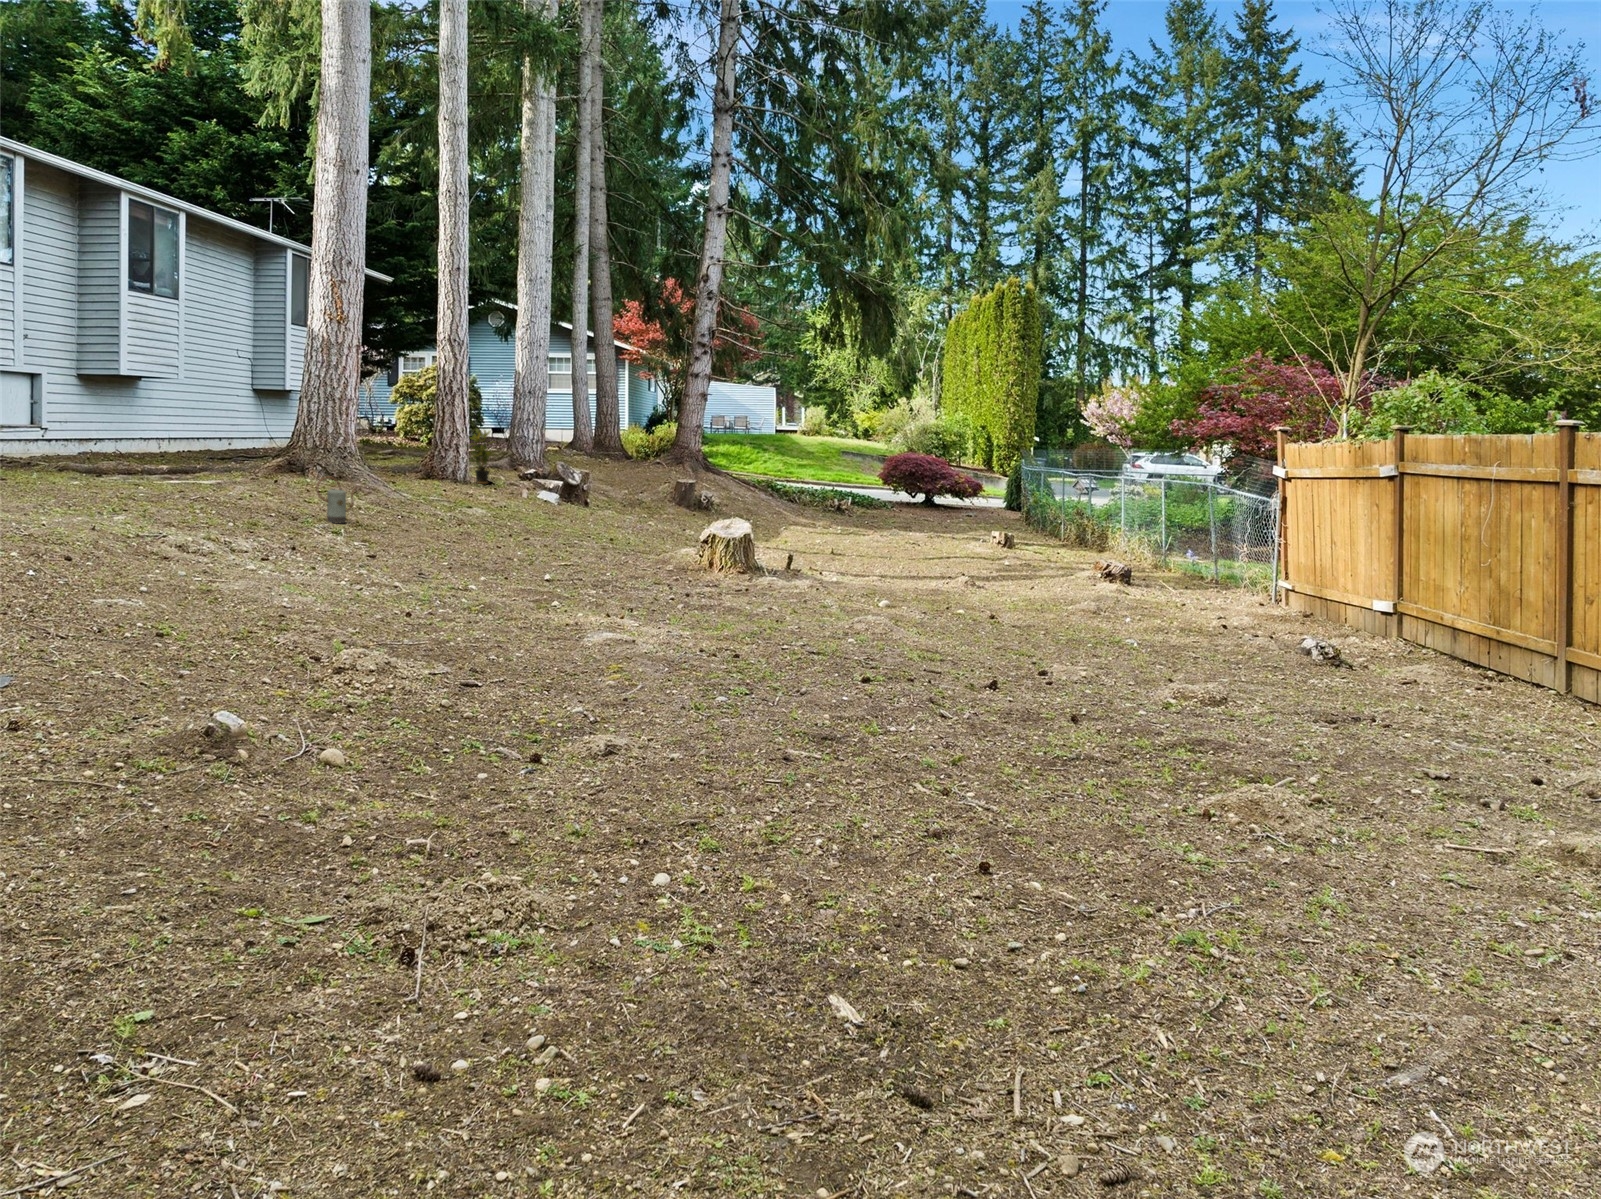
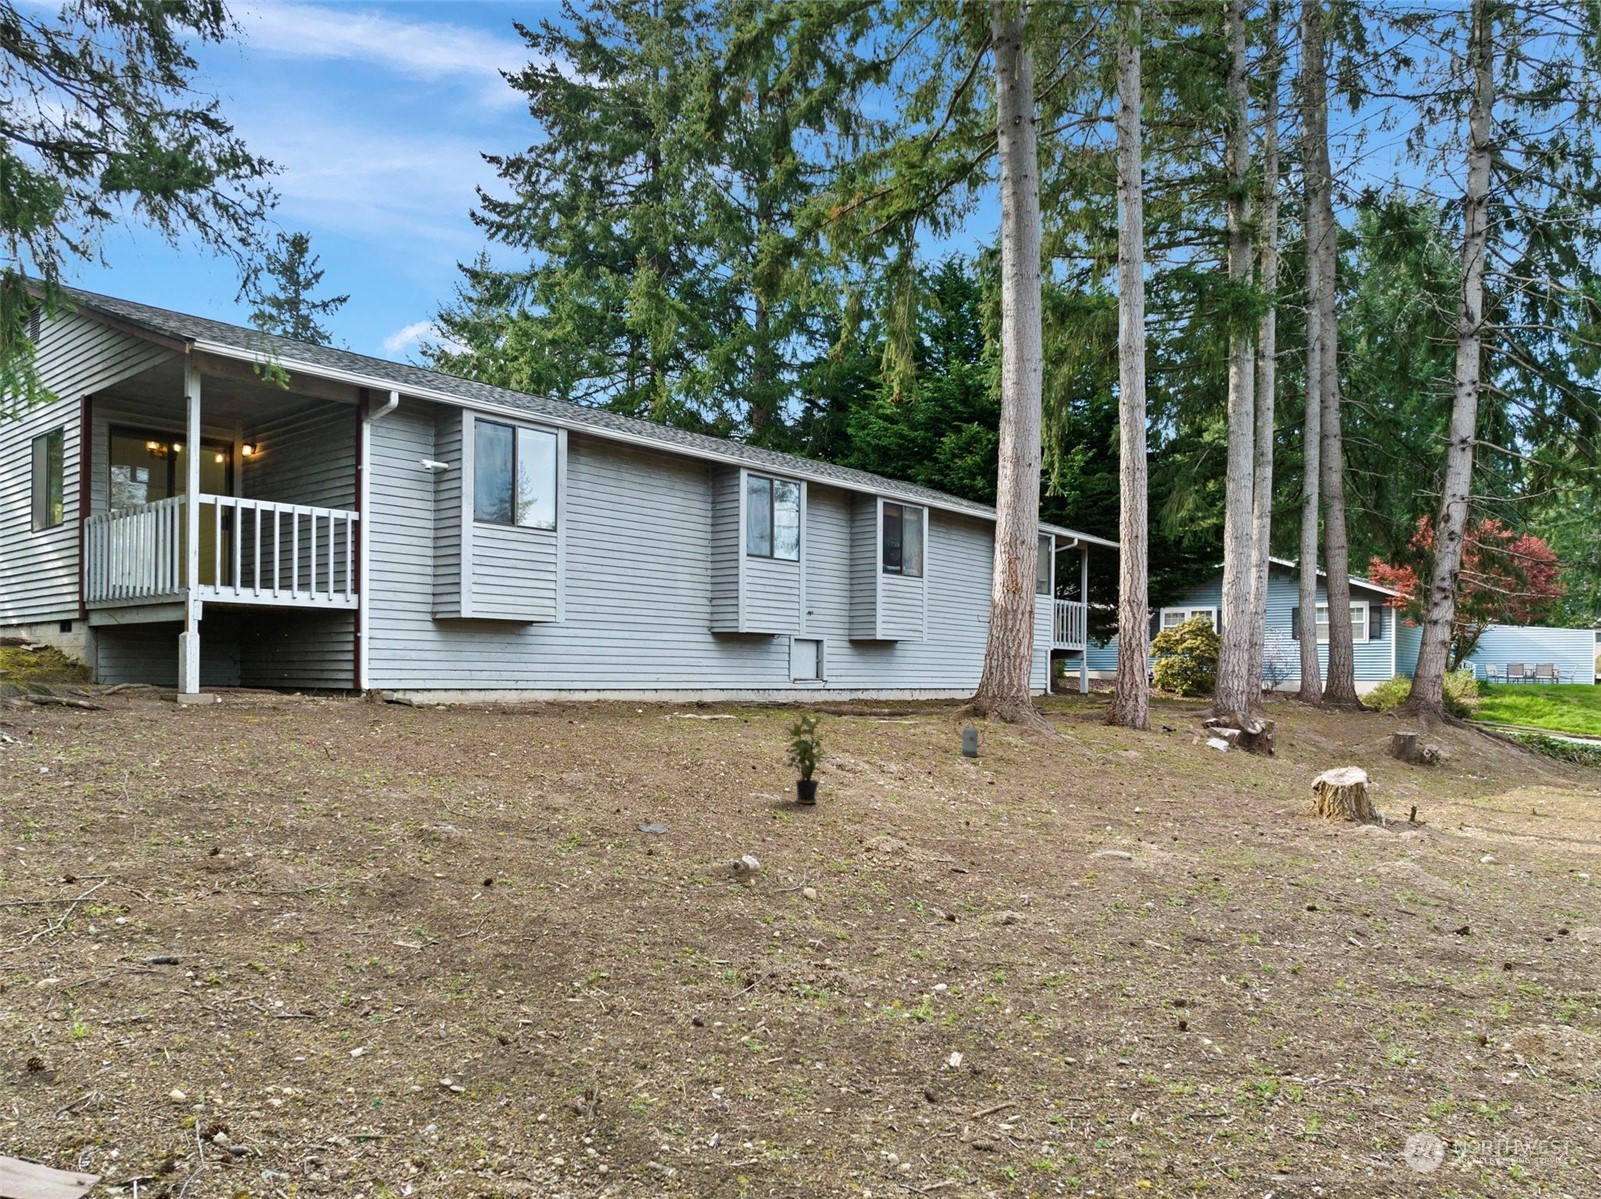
potted plant: present [468,429,495,484] -> present [785,714,826,804]

